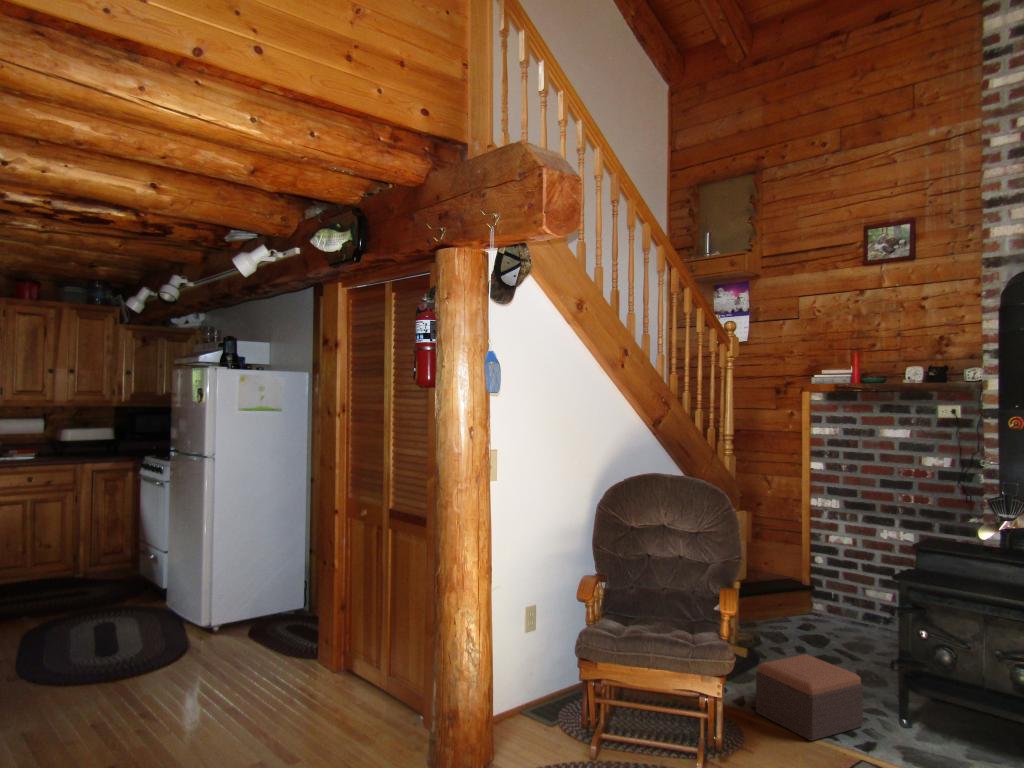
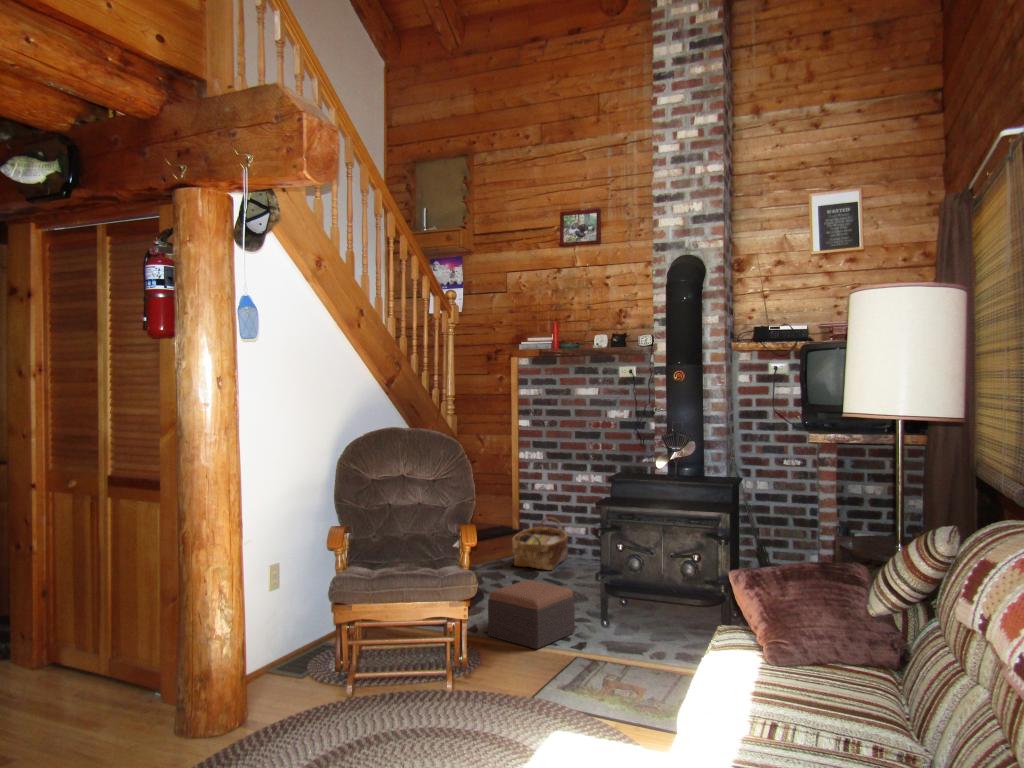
woven basket: none [799,575,870,638] -> present [512,517,568,570]

